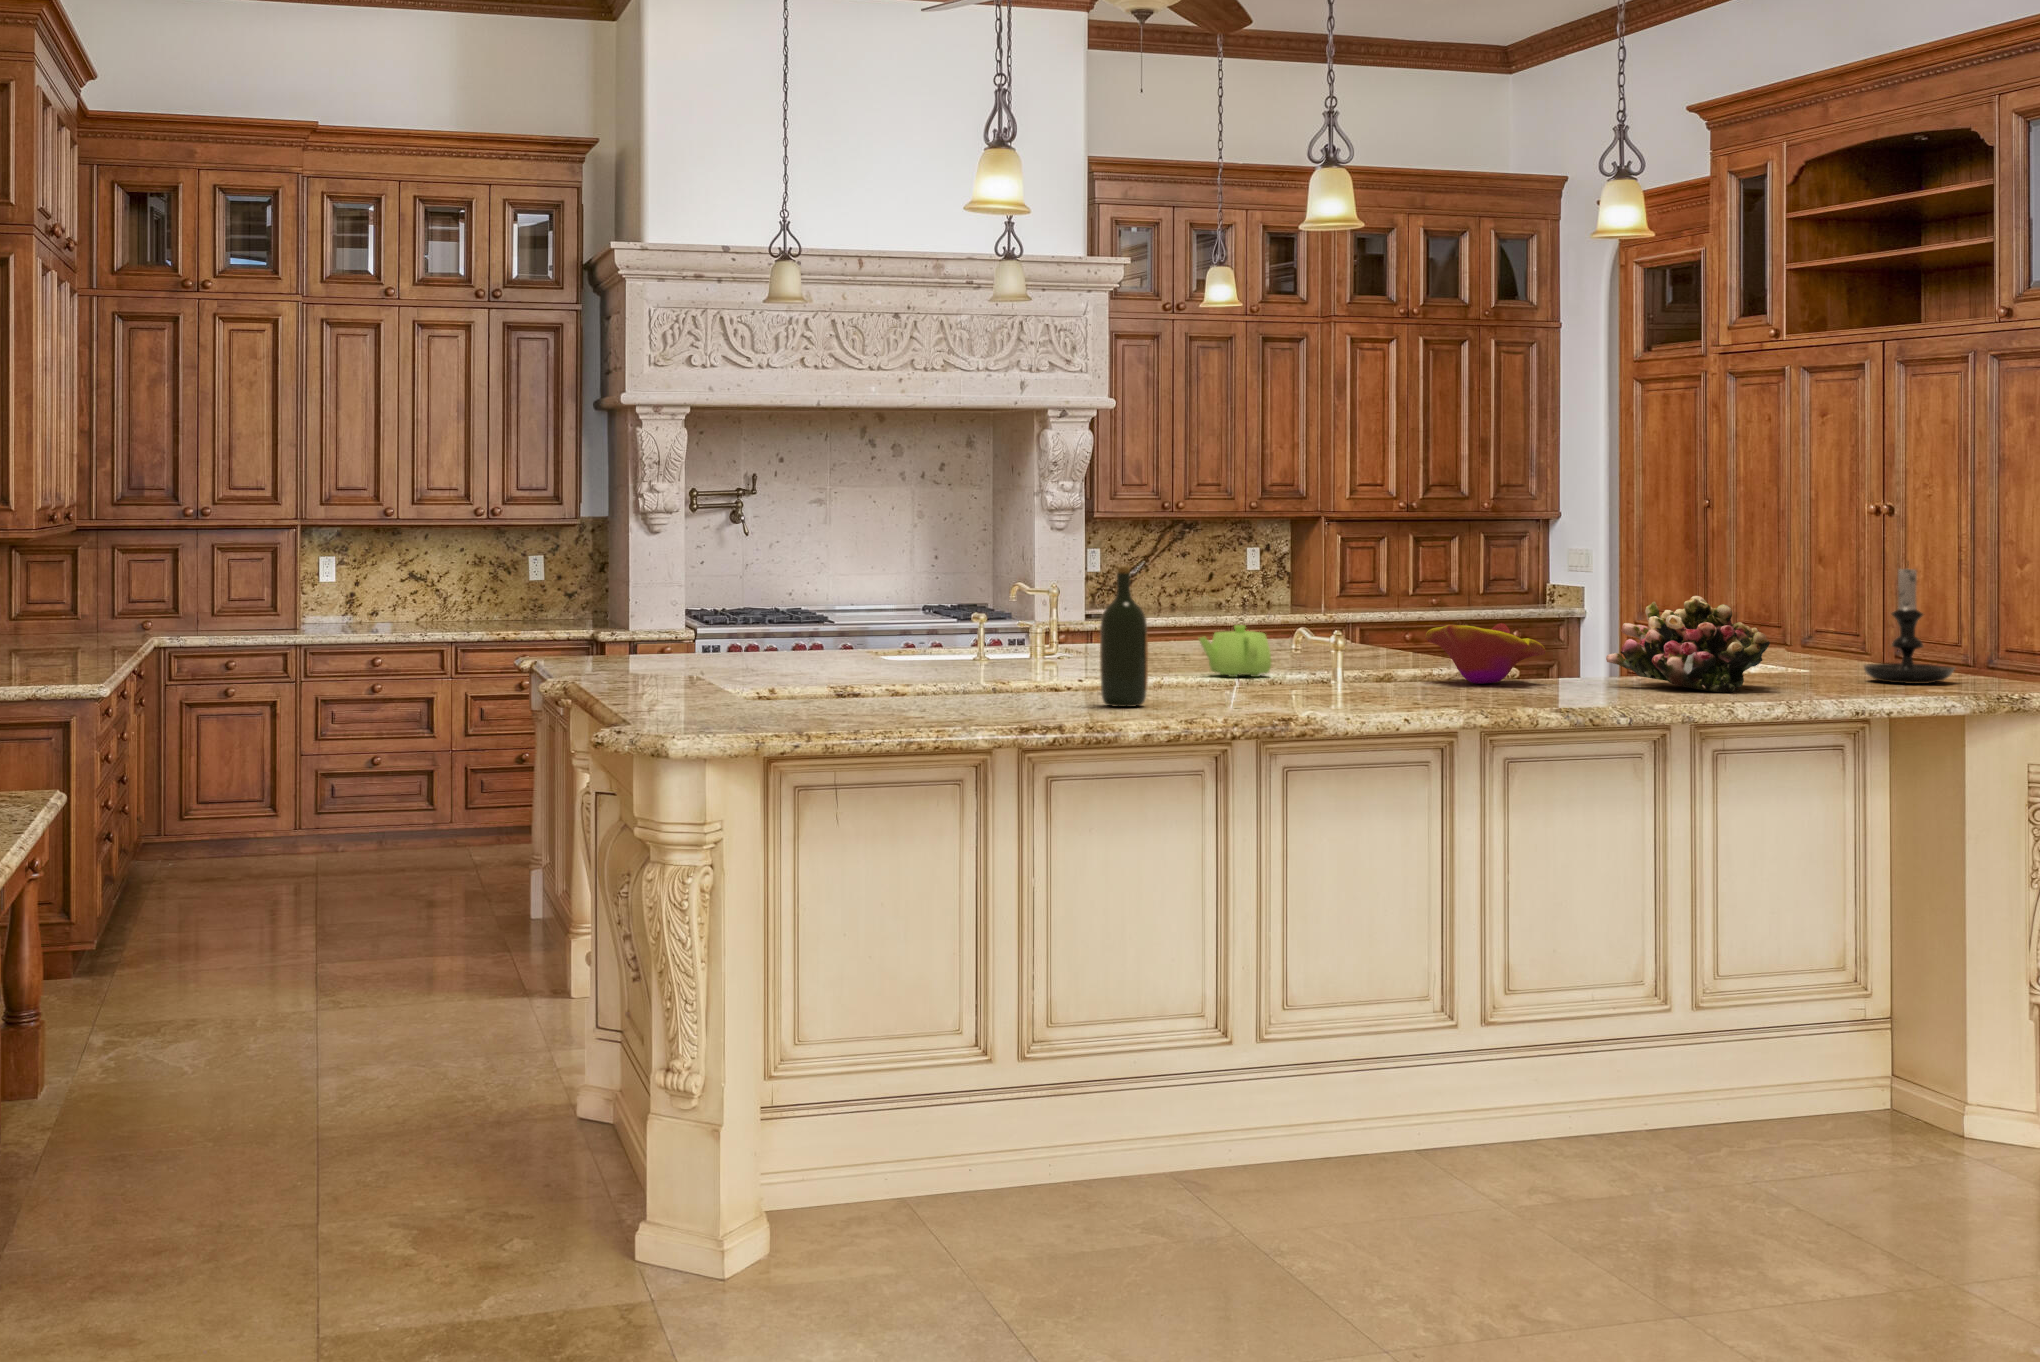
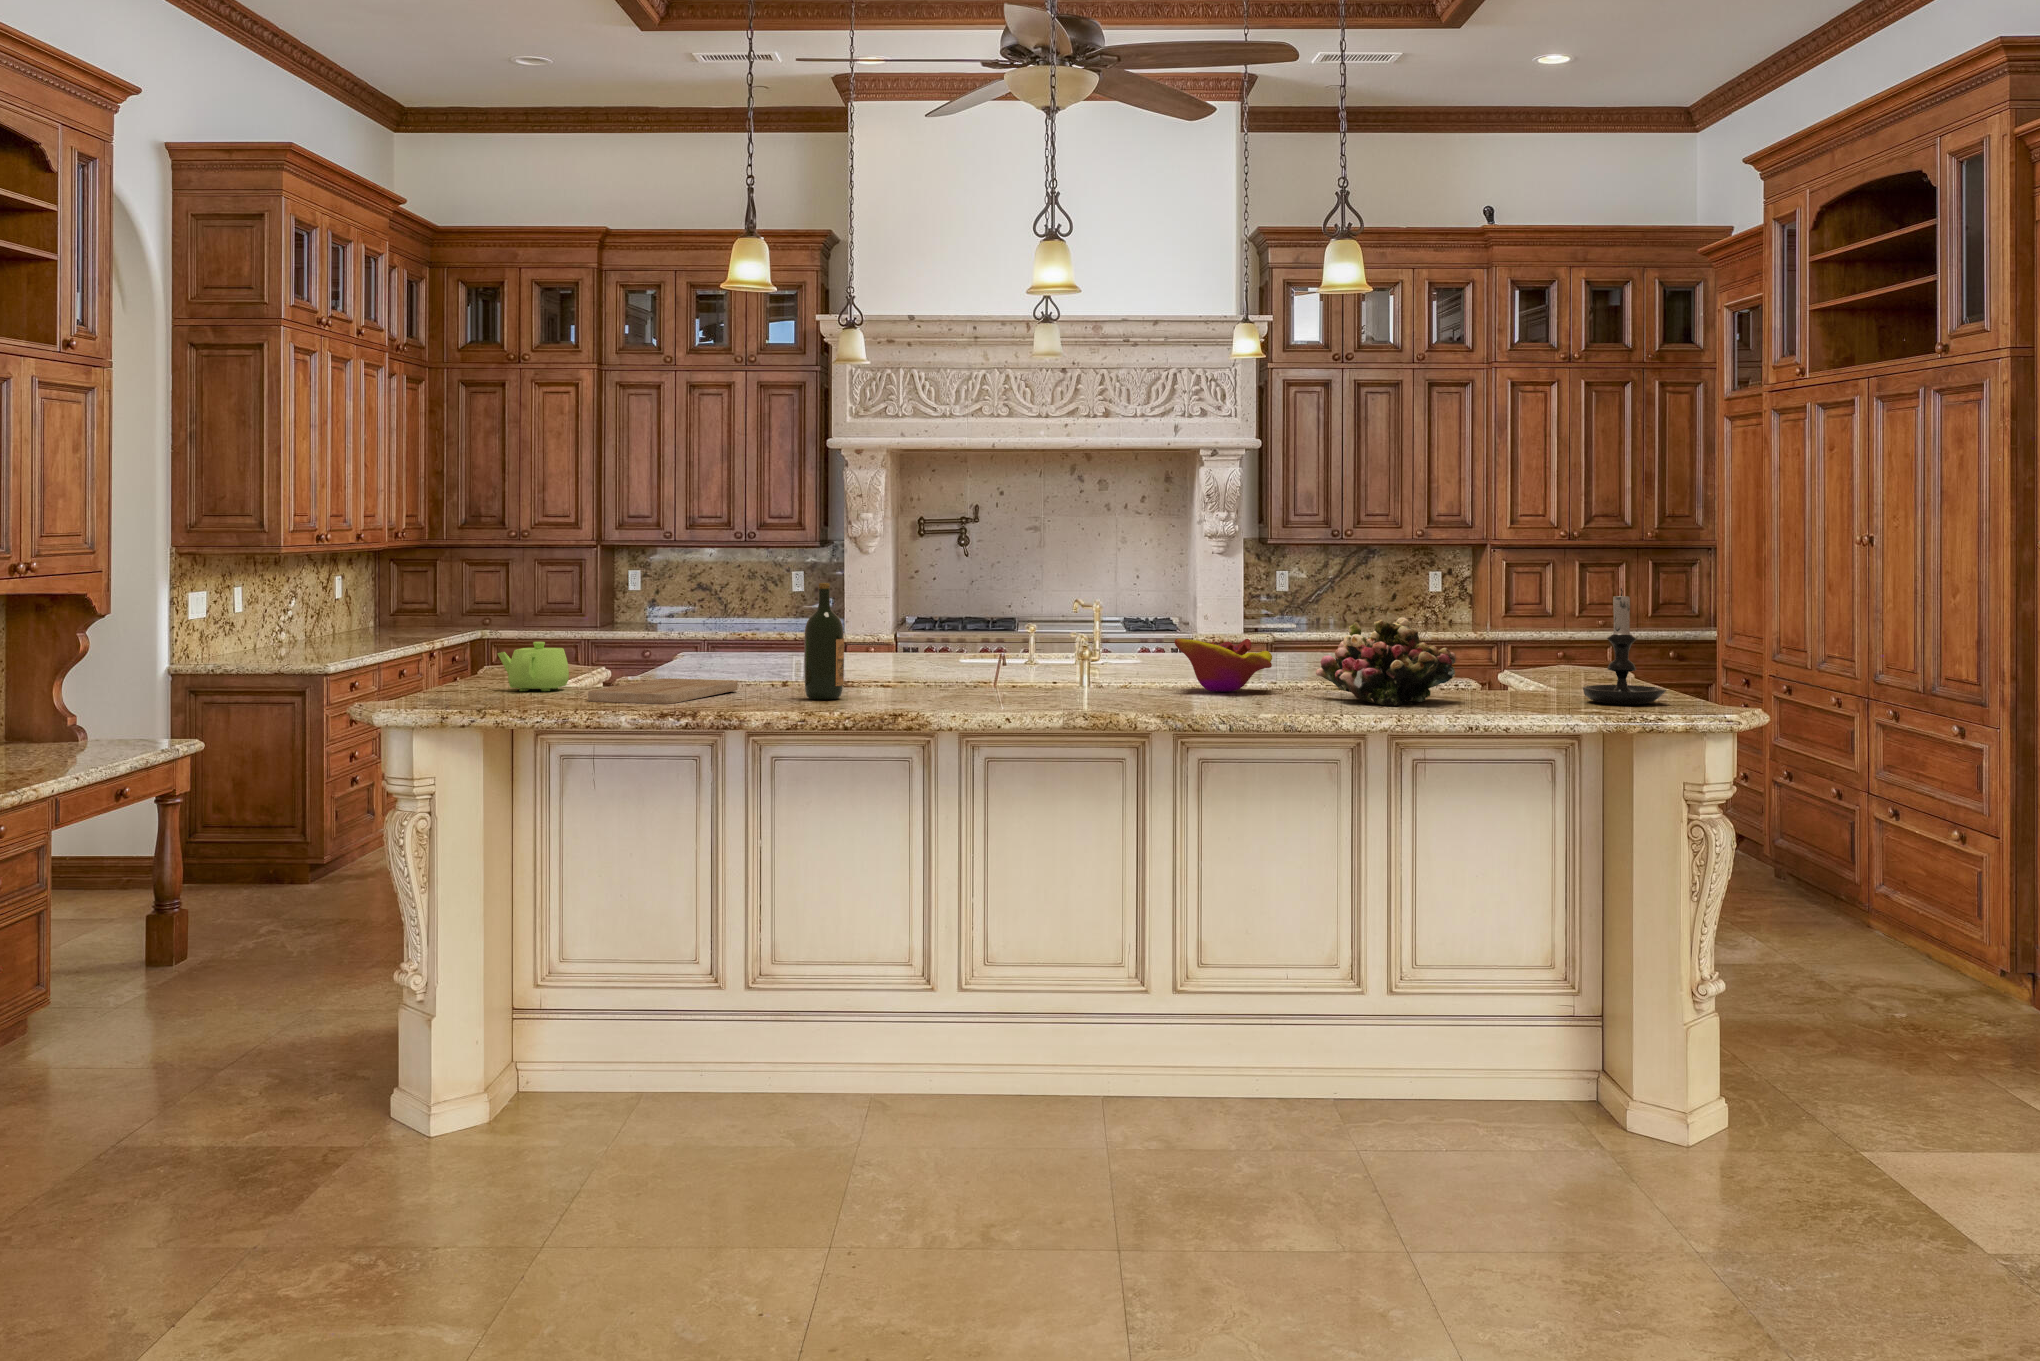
teapot: present [1199,625,1271,677] -> present [498,642,569,691]
cutting board: none [869,688,987,718] -> present [588,679,738,704]

